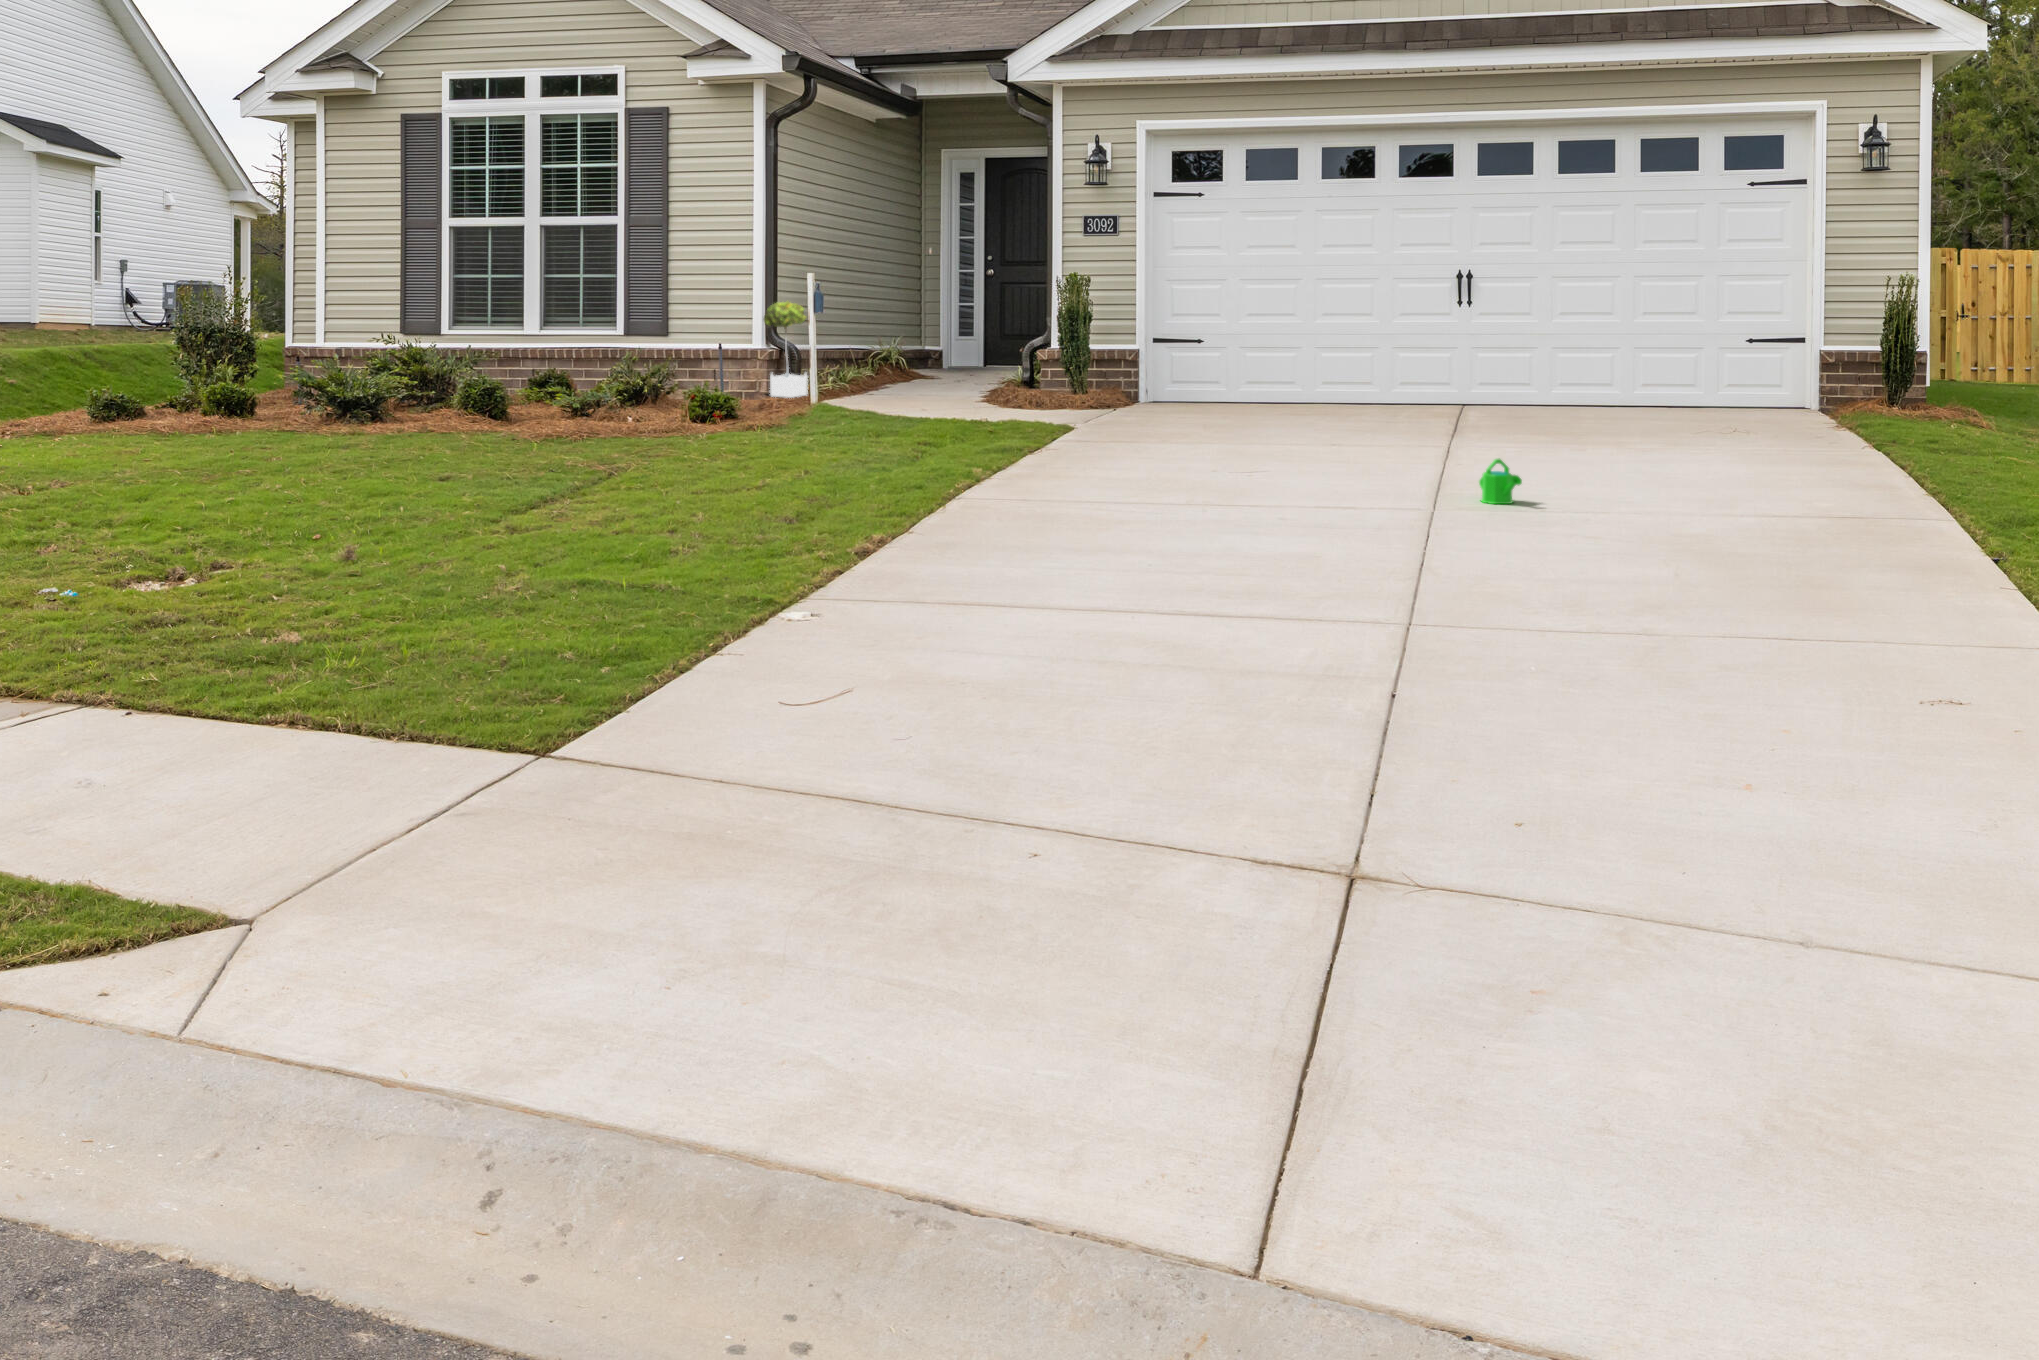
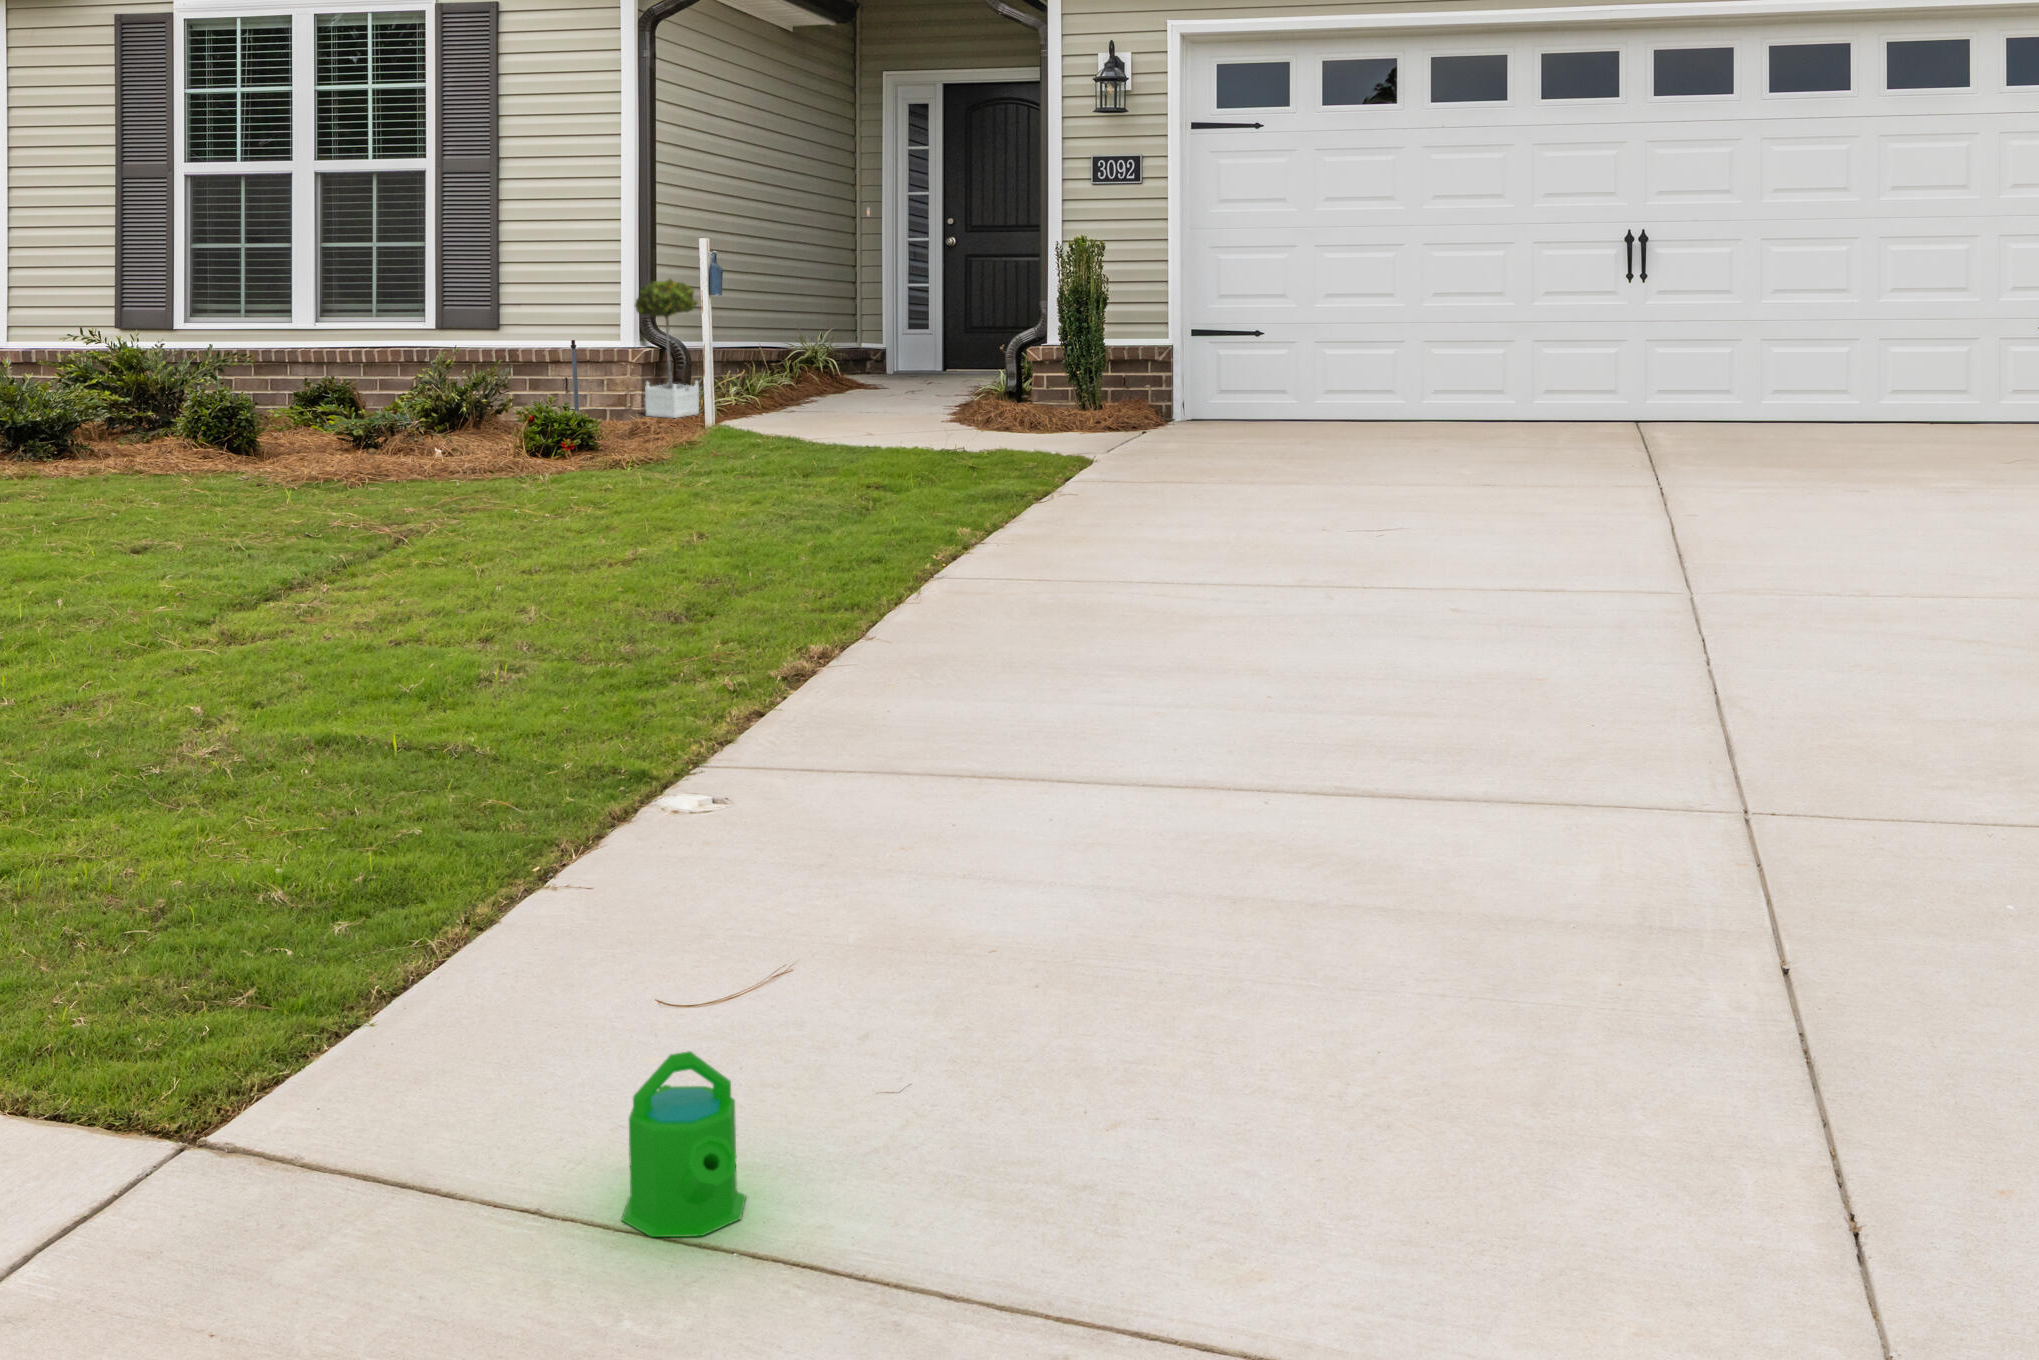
watering can: present [1479,459,1522,504] -> present [622,1051,746,1237]

